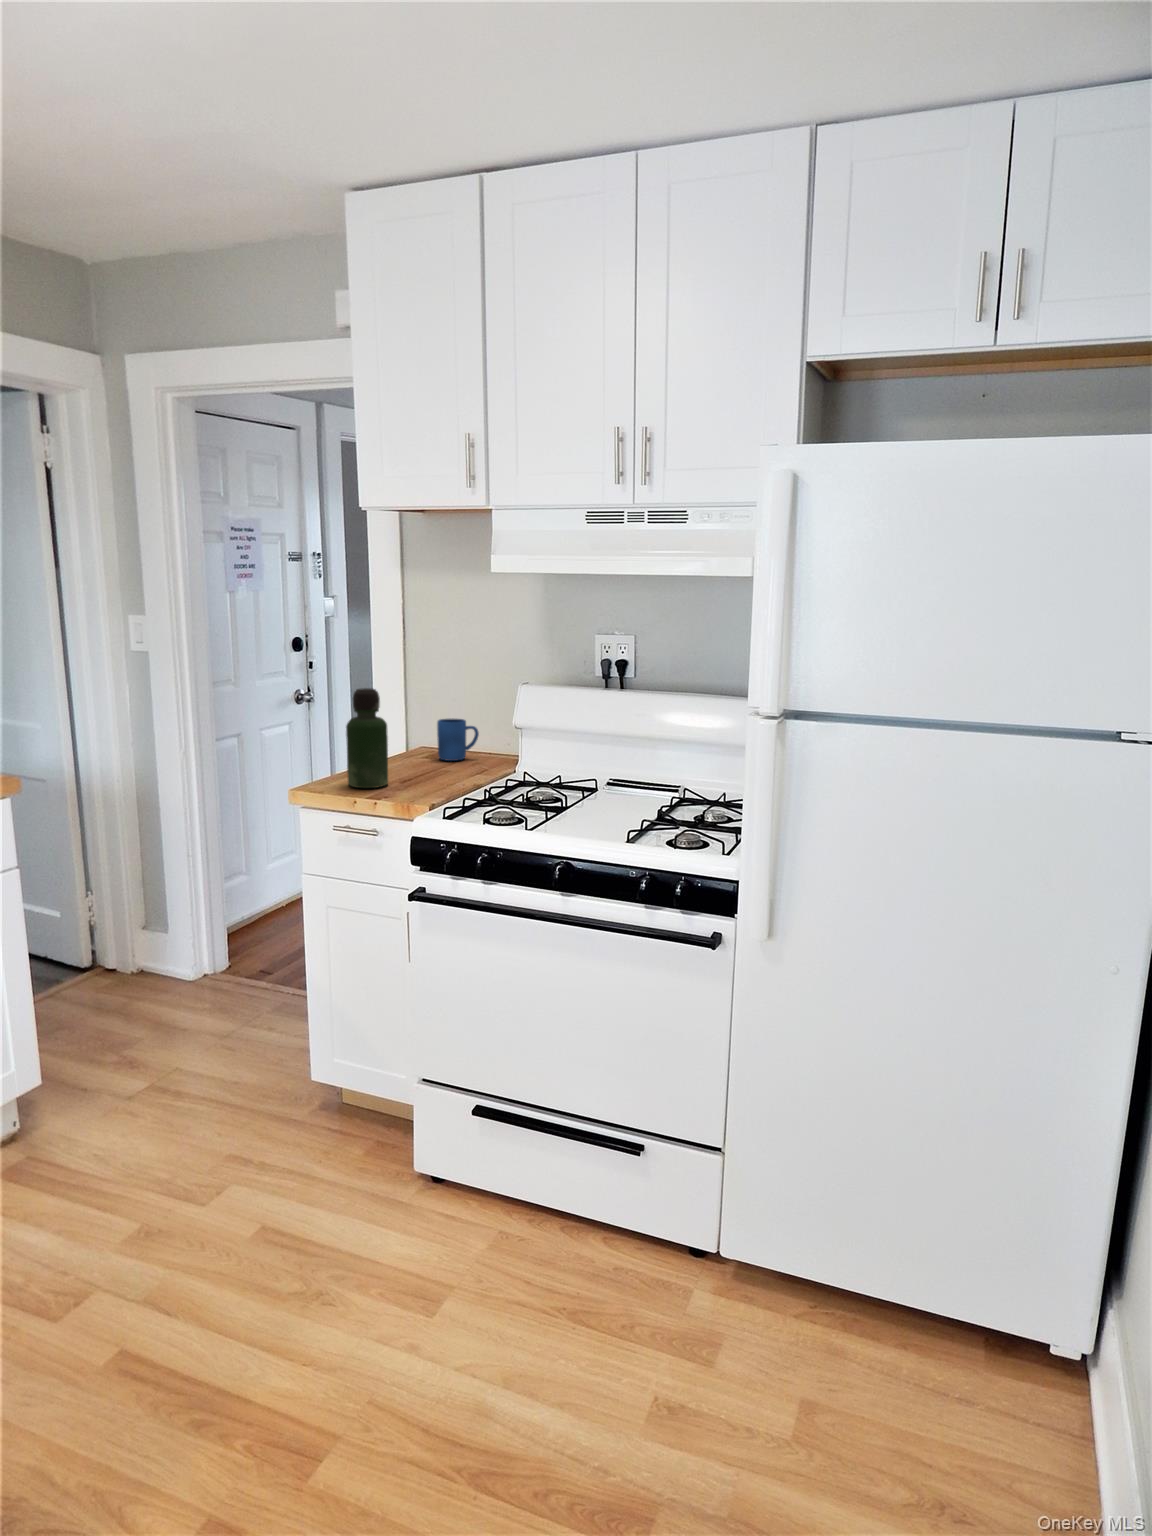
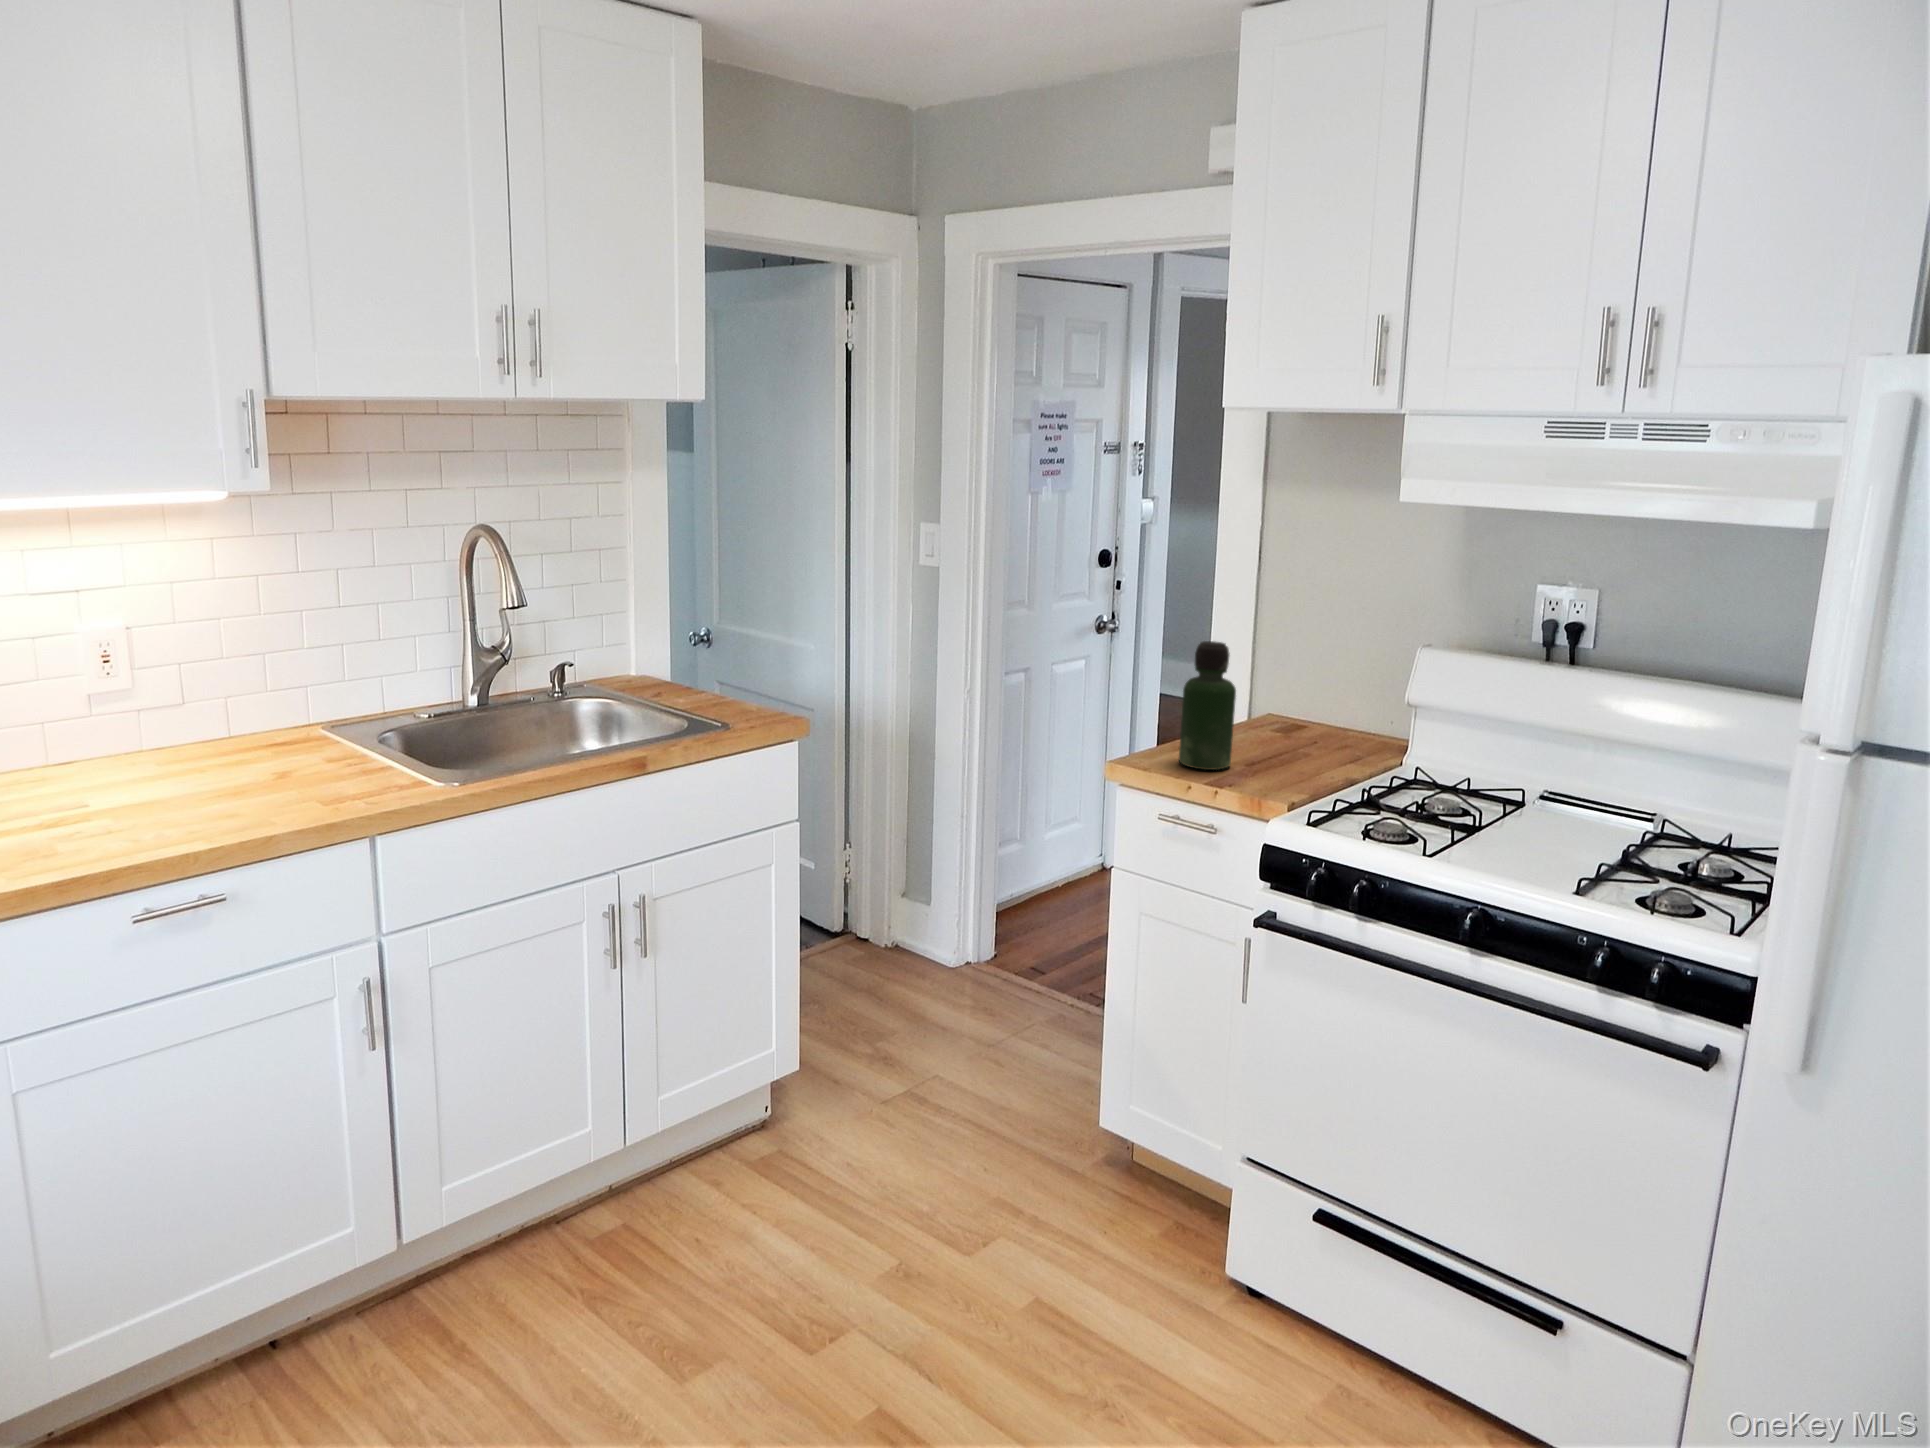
mug: present [437,719,479,761] -> none [1294,682,1352,739]

